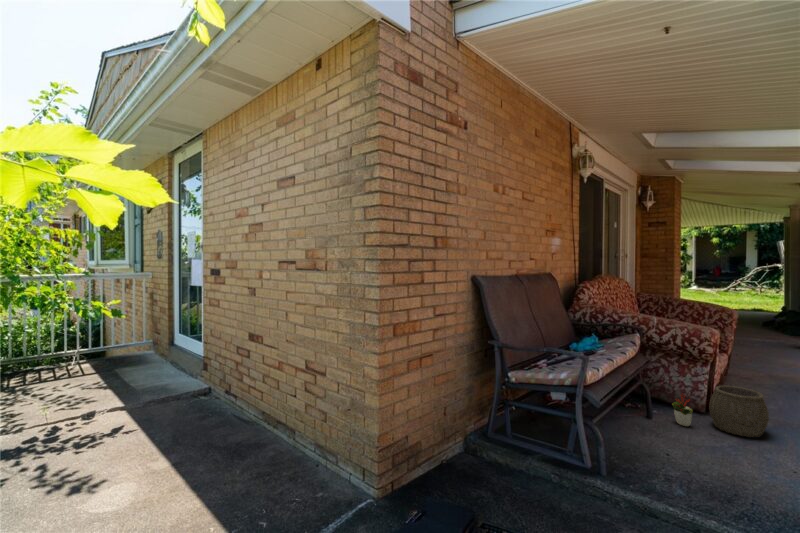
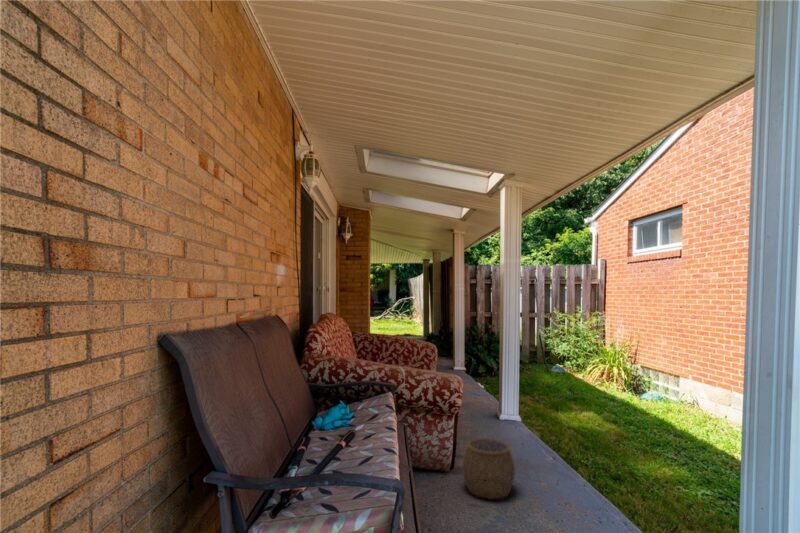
decorative plant: present [672,395,693,426] -> none [431,462,454,504]

